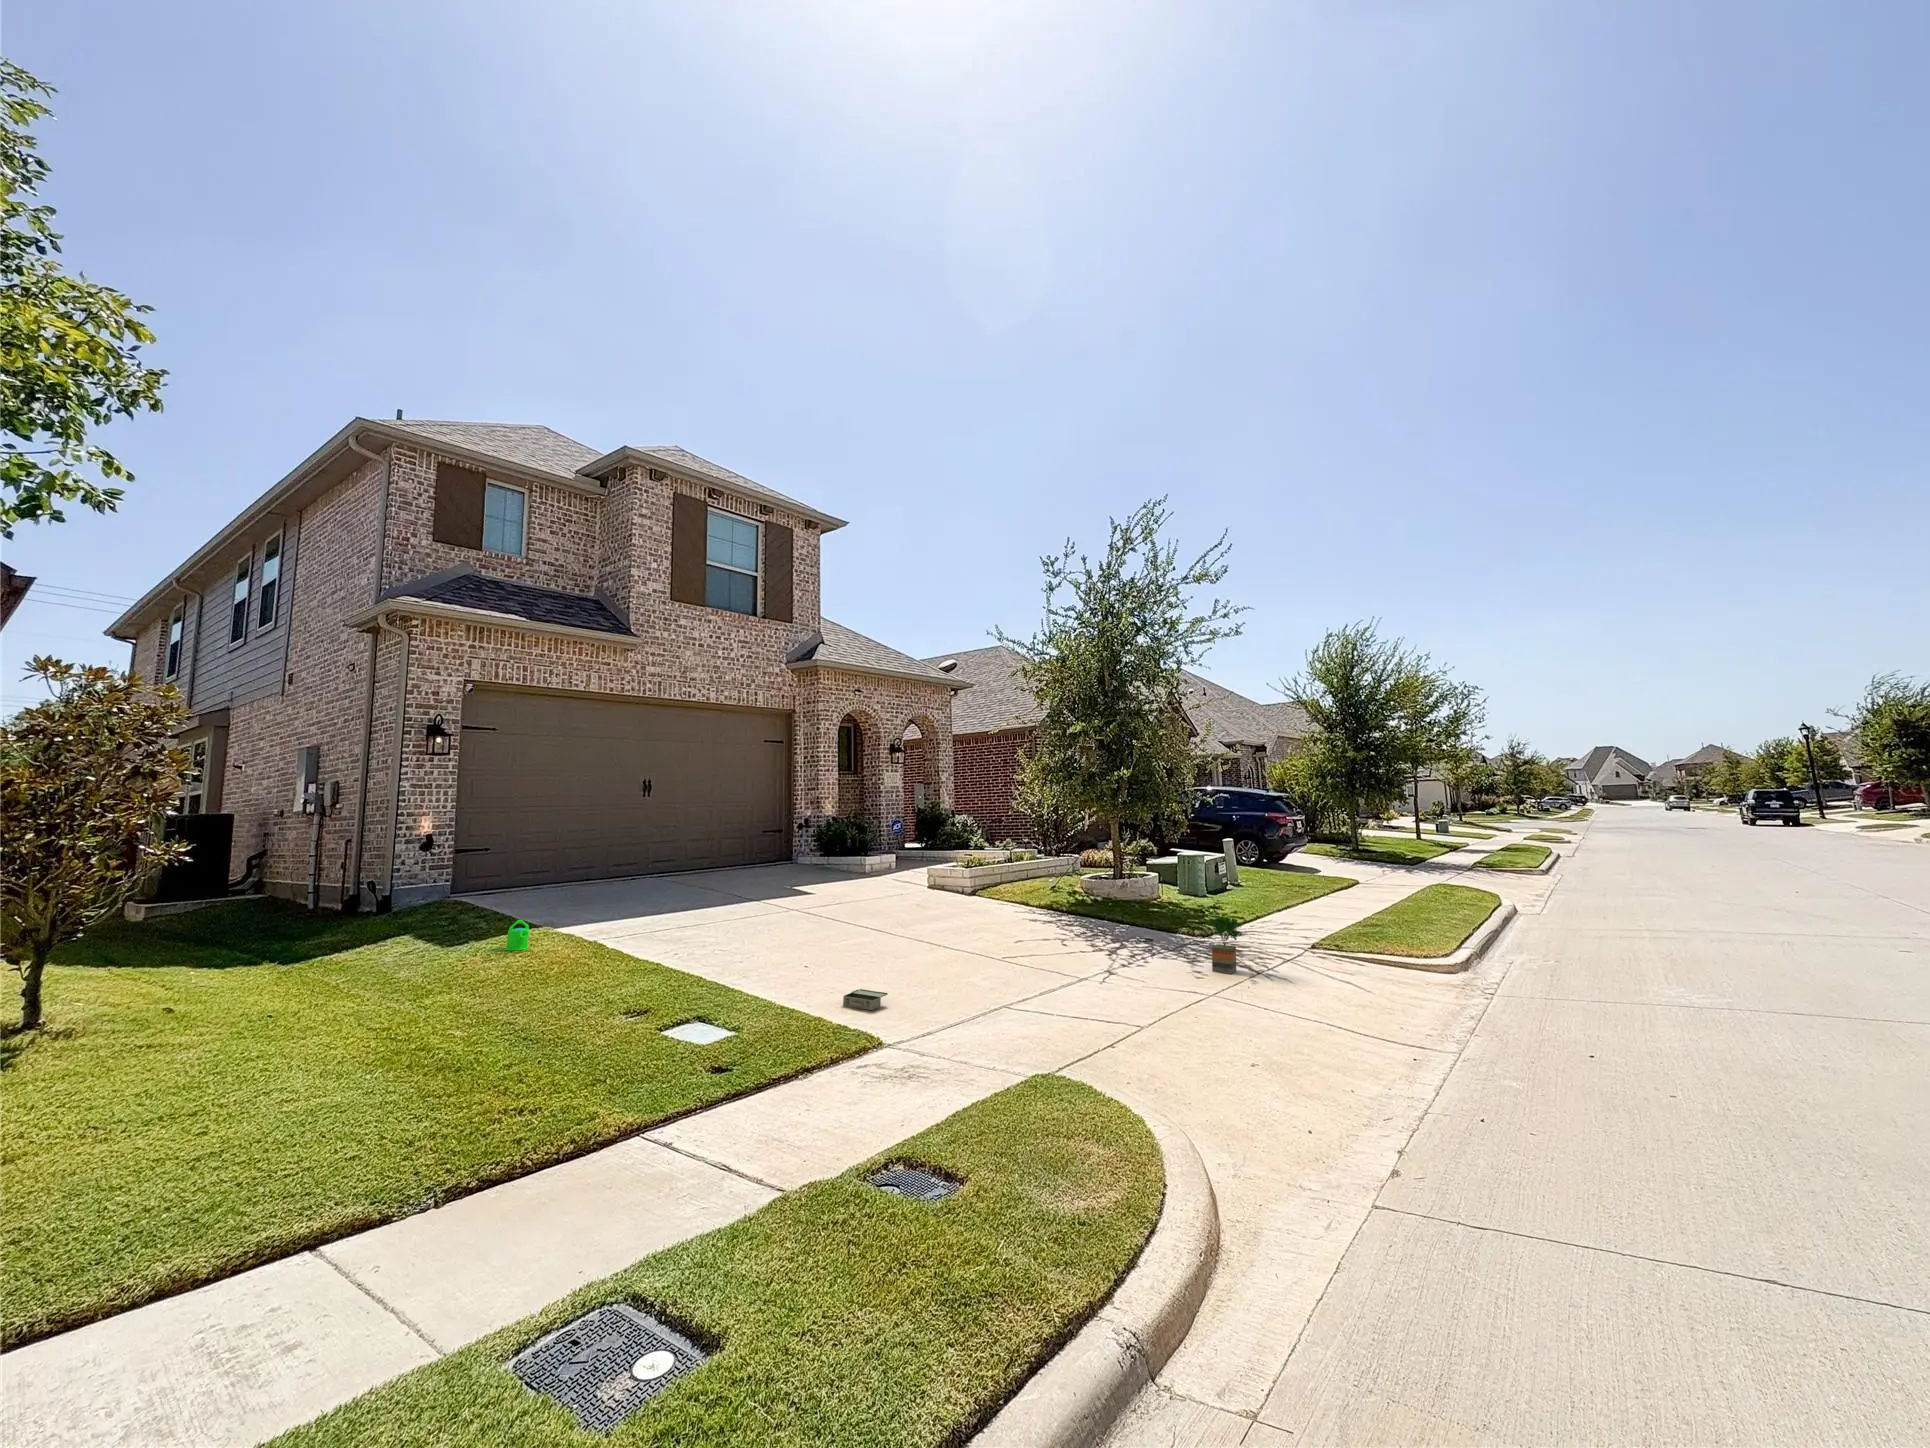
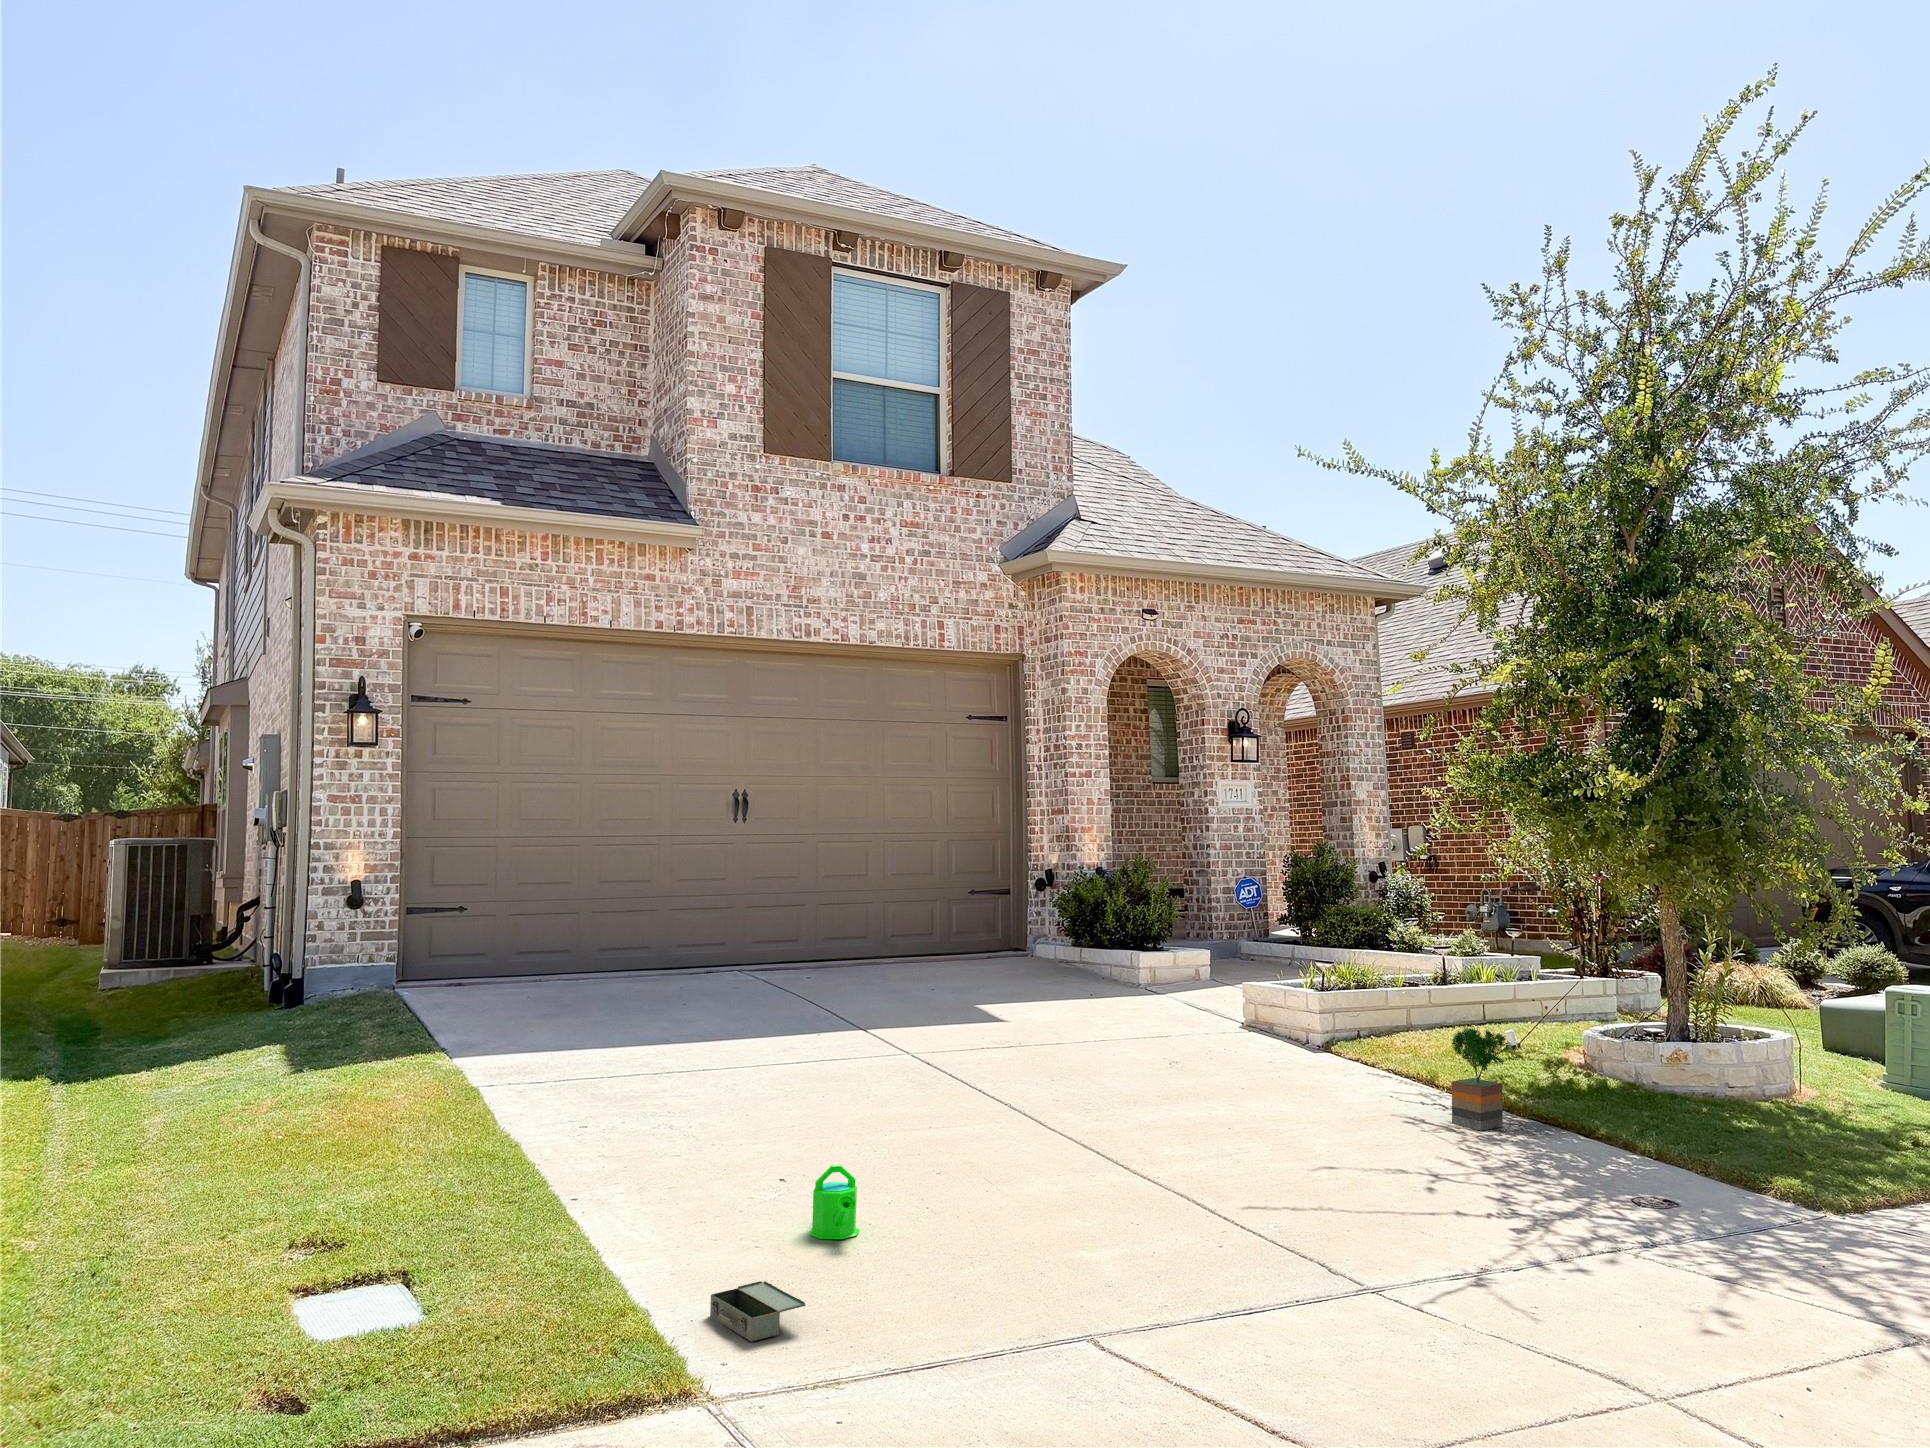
potted tree: present [1208,917,1242,974] -> present [1452,1028,1512,1131]
watering can: present [505,920,529,951] -> present [809,1164,859,1239]

